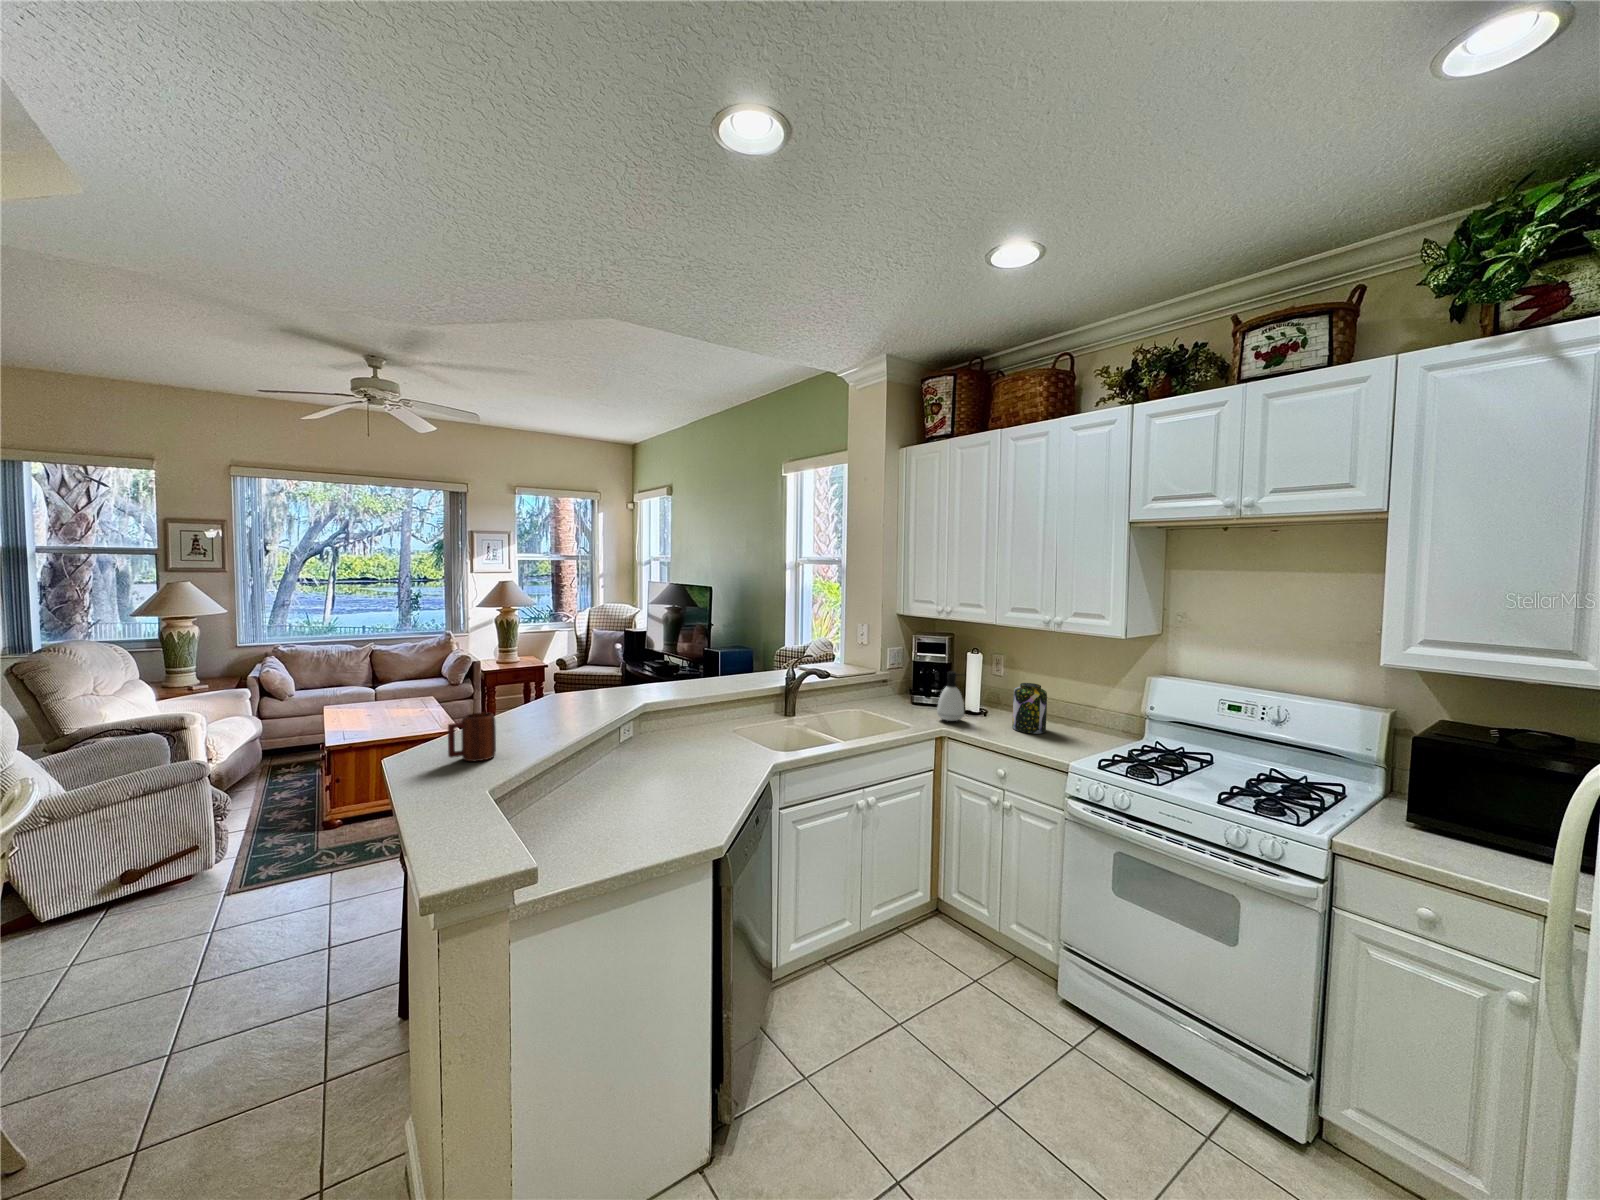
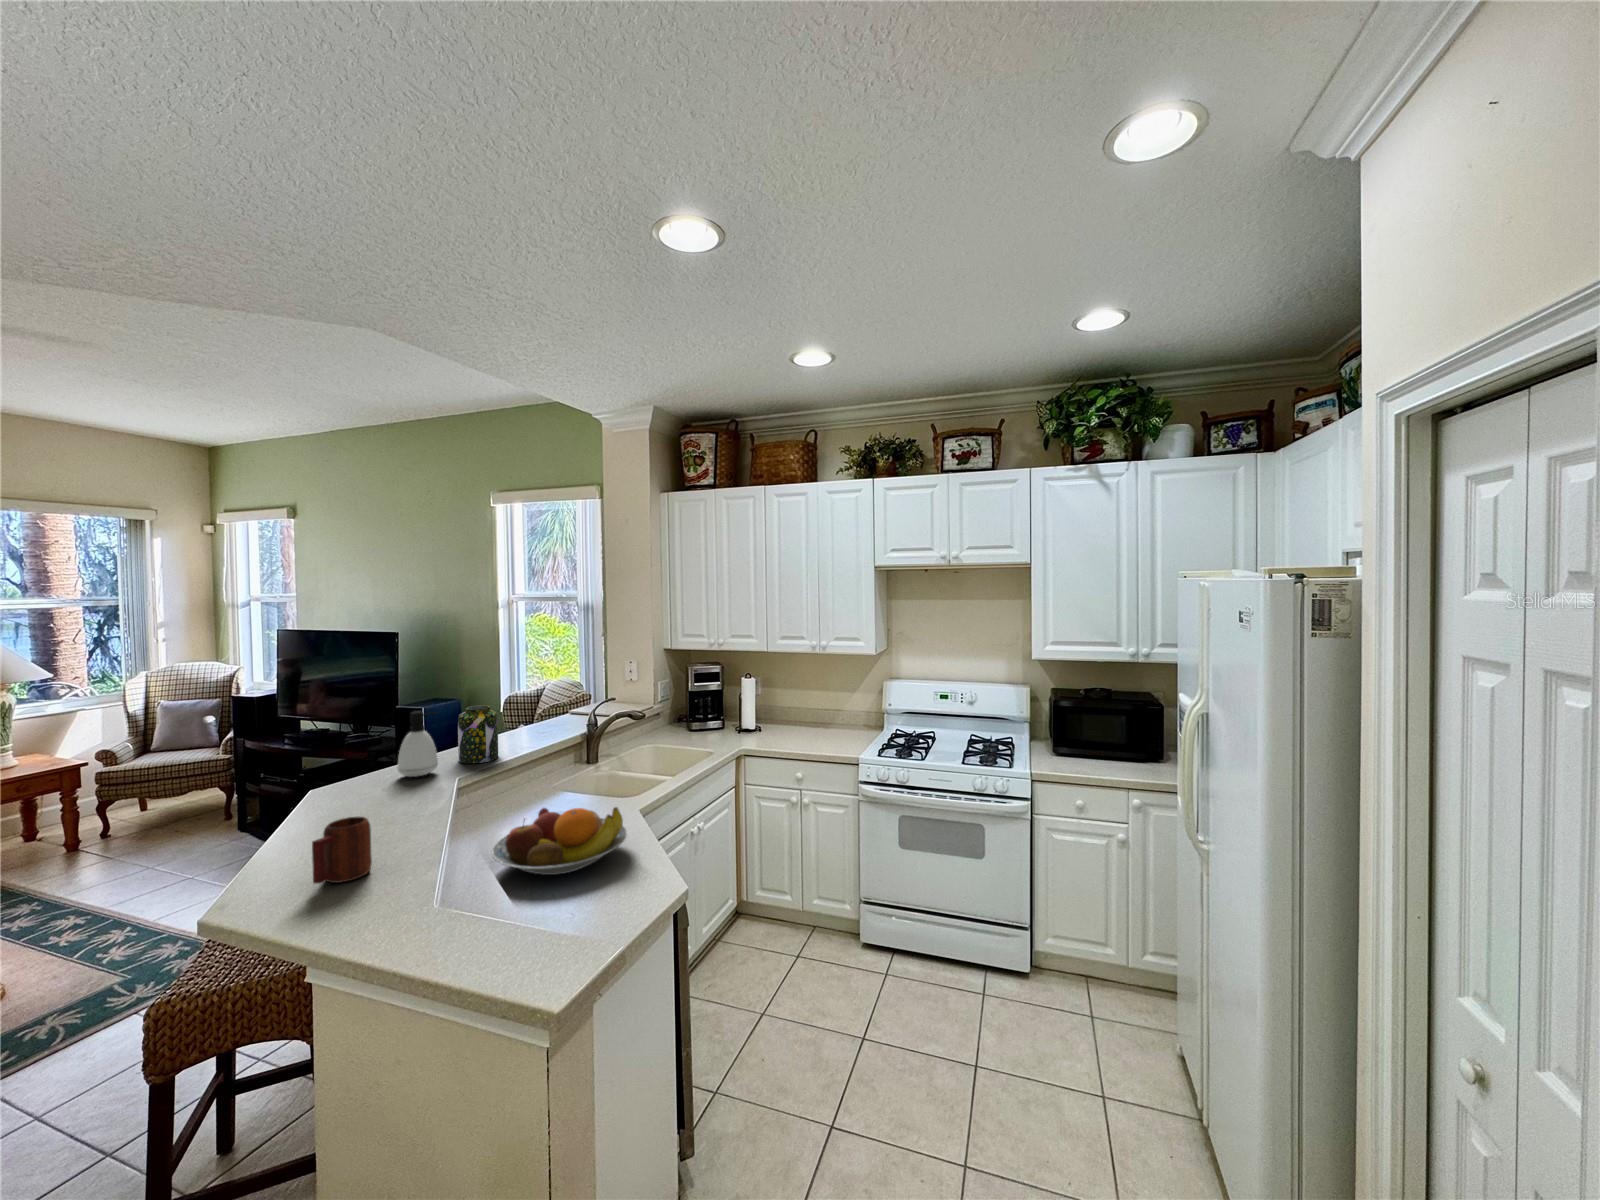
soap dispenser: present [937,672,965,721] -> present [398,711,438,777]
jar: present [1012,683,1047,734] -> present [458,705,498,763]
fruit bowl: none [596,741,718,802] -> present [492,807,627,875]

